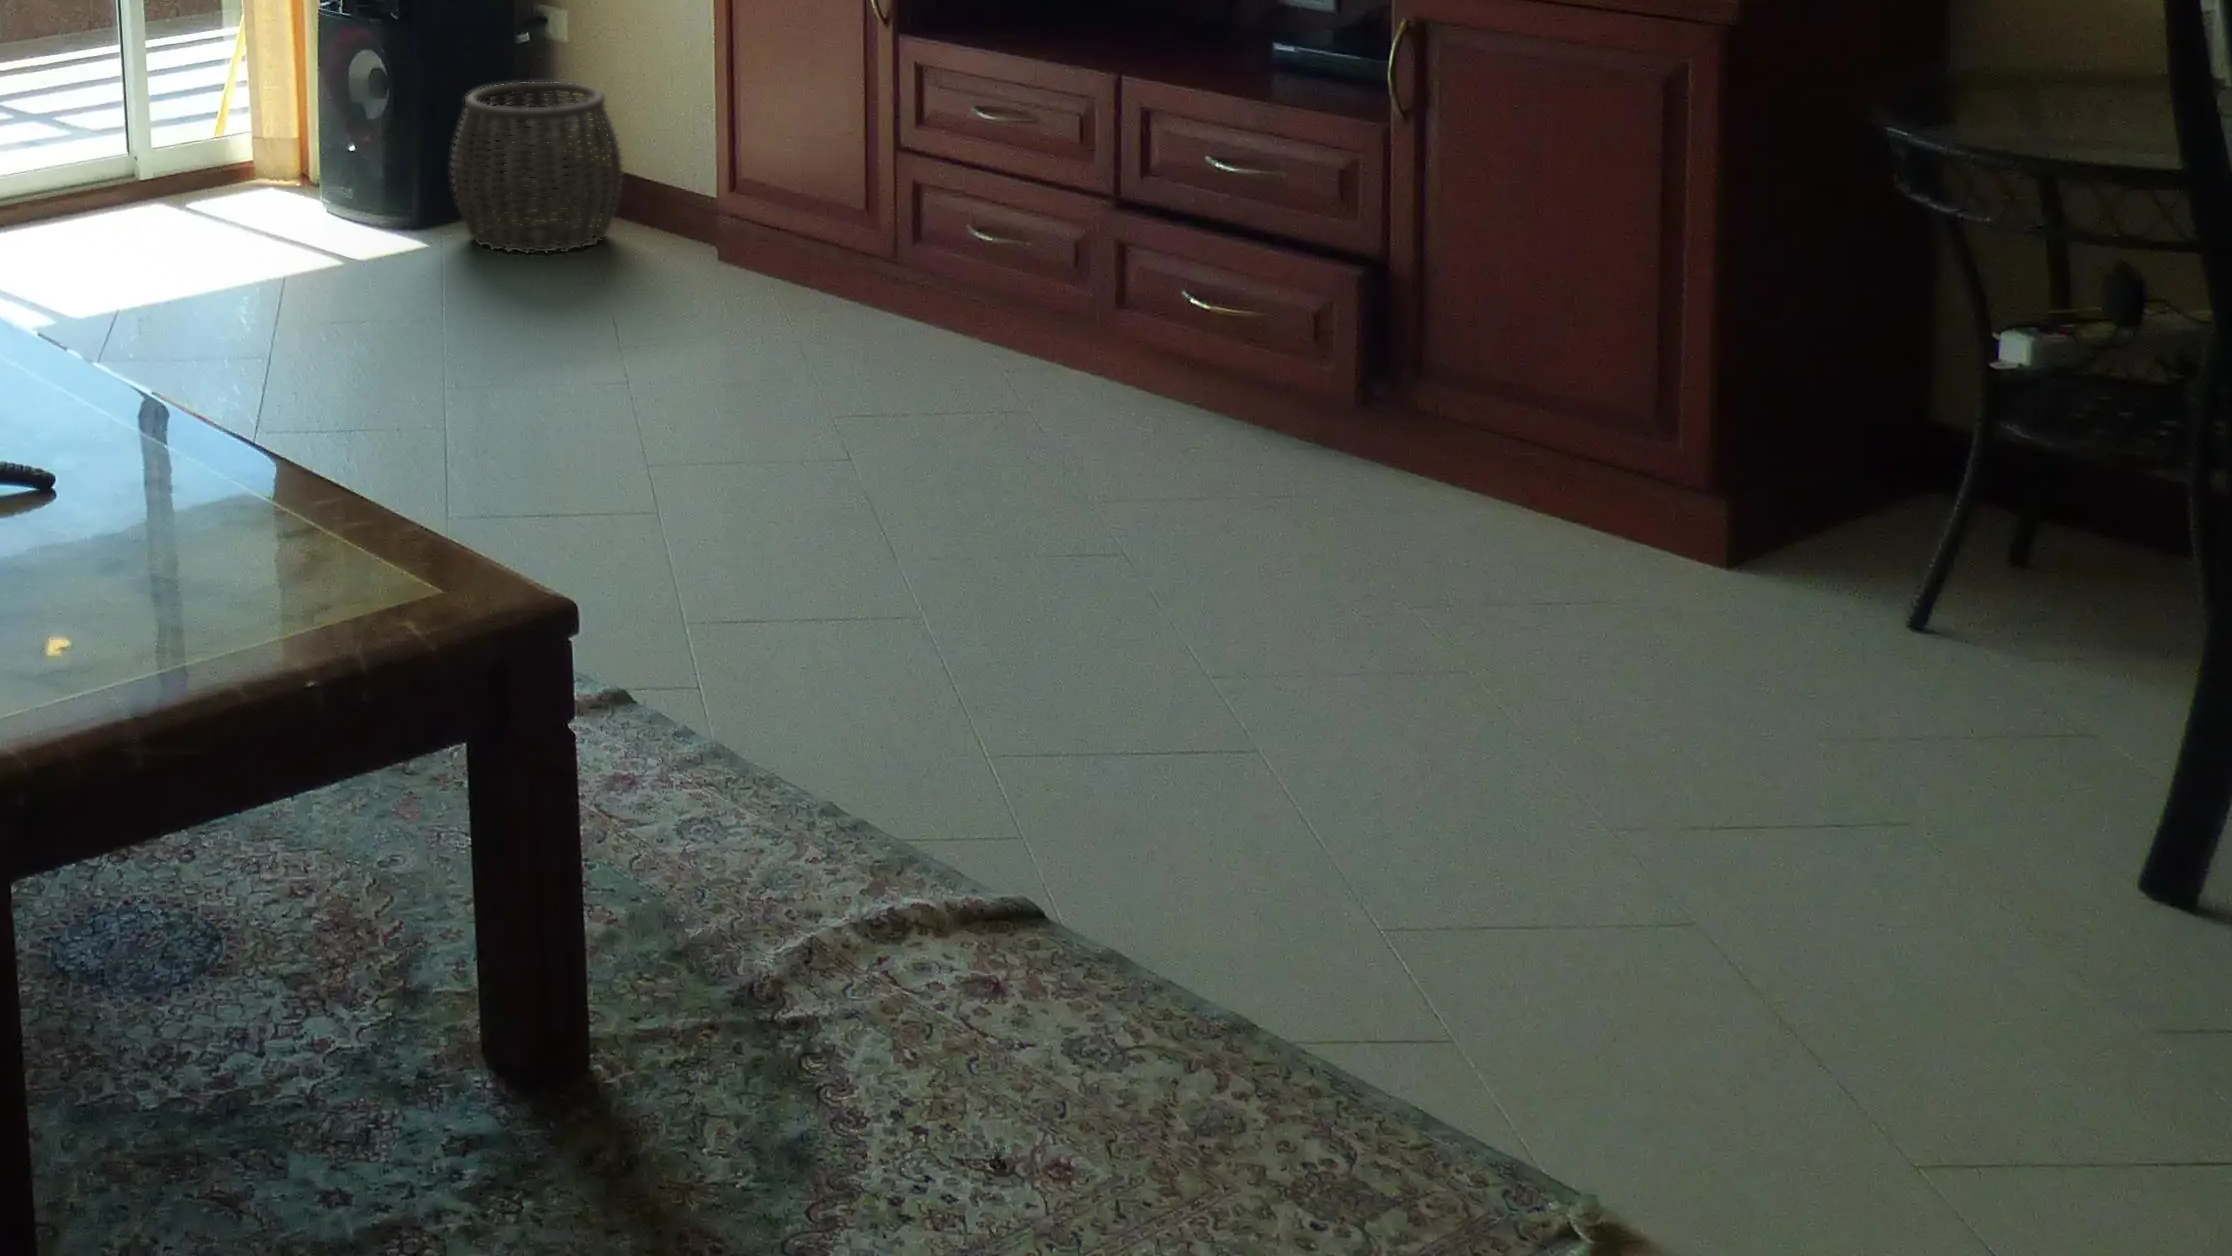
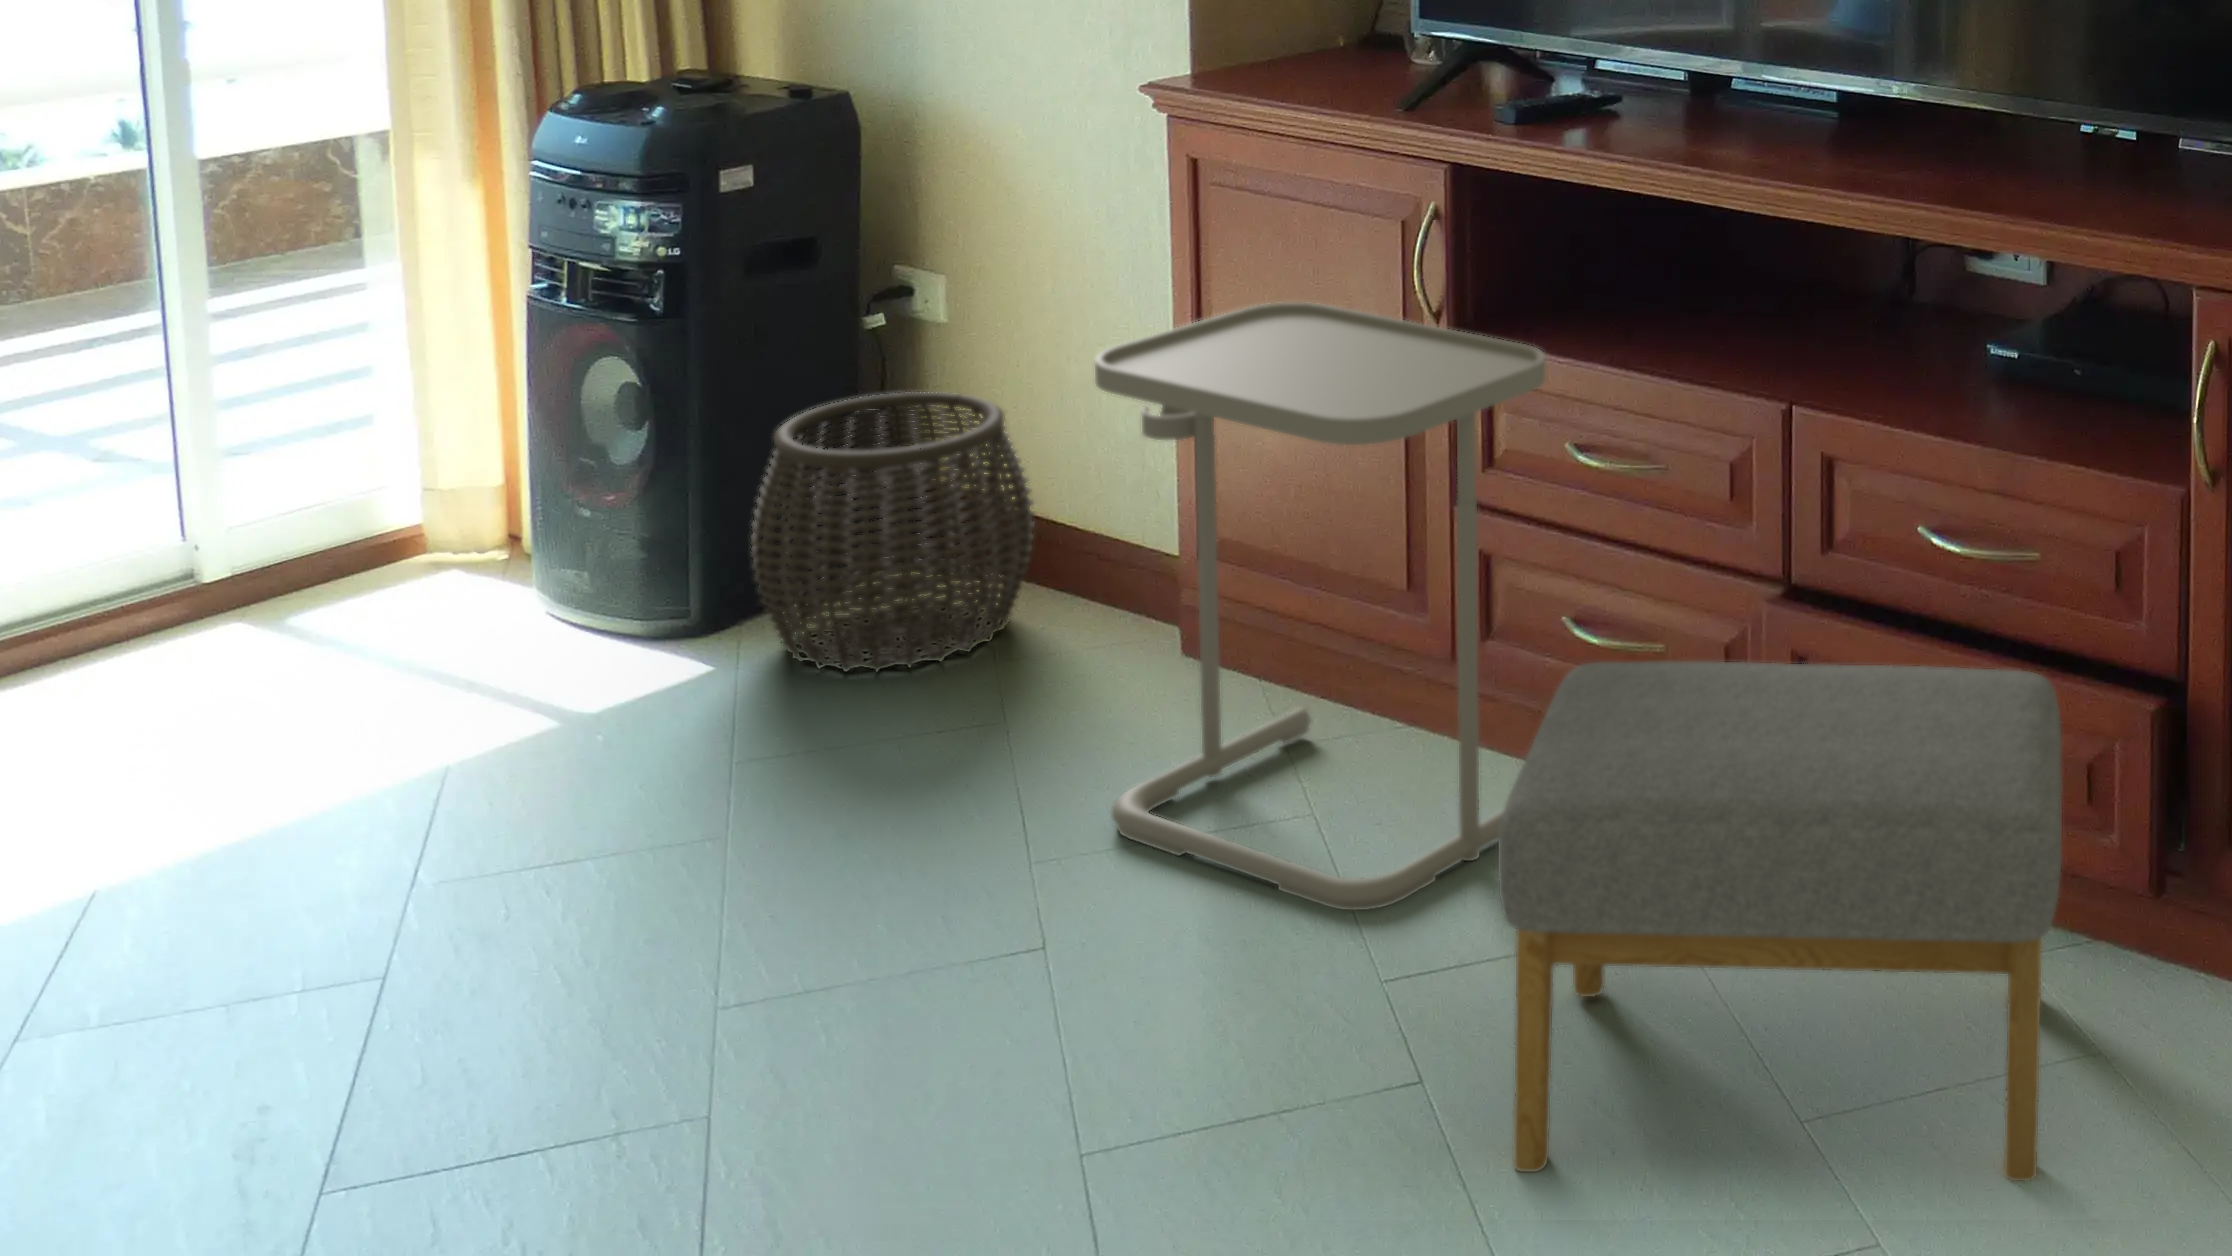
side table: none [666,10,967,386] -> present [1095,302,1545,910]
footstool: none [902,217,1291,537] -> present [1497,661,2062,1181]

